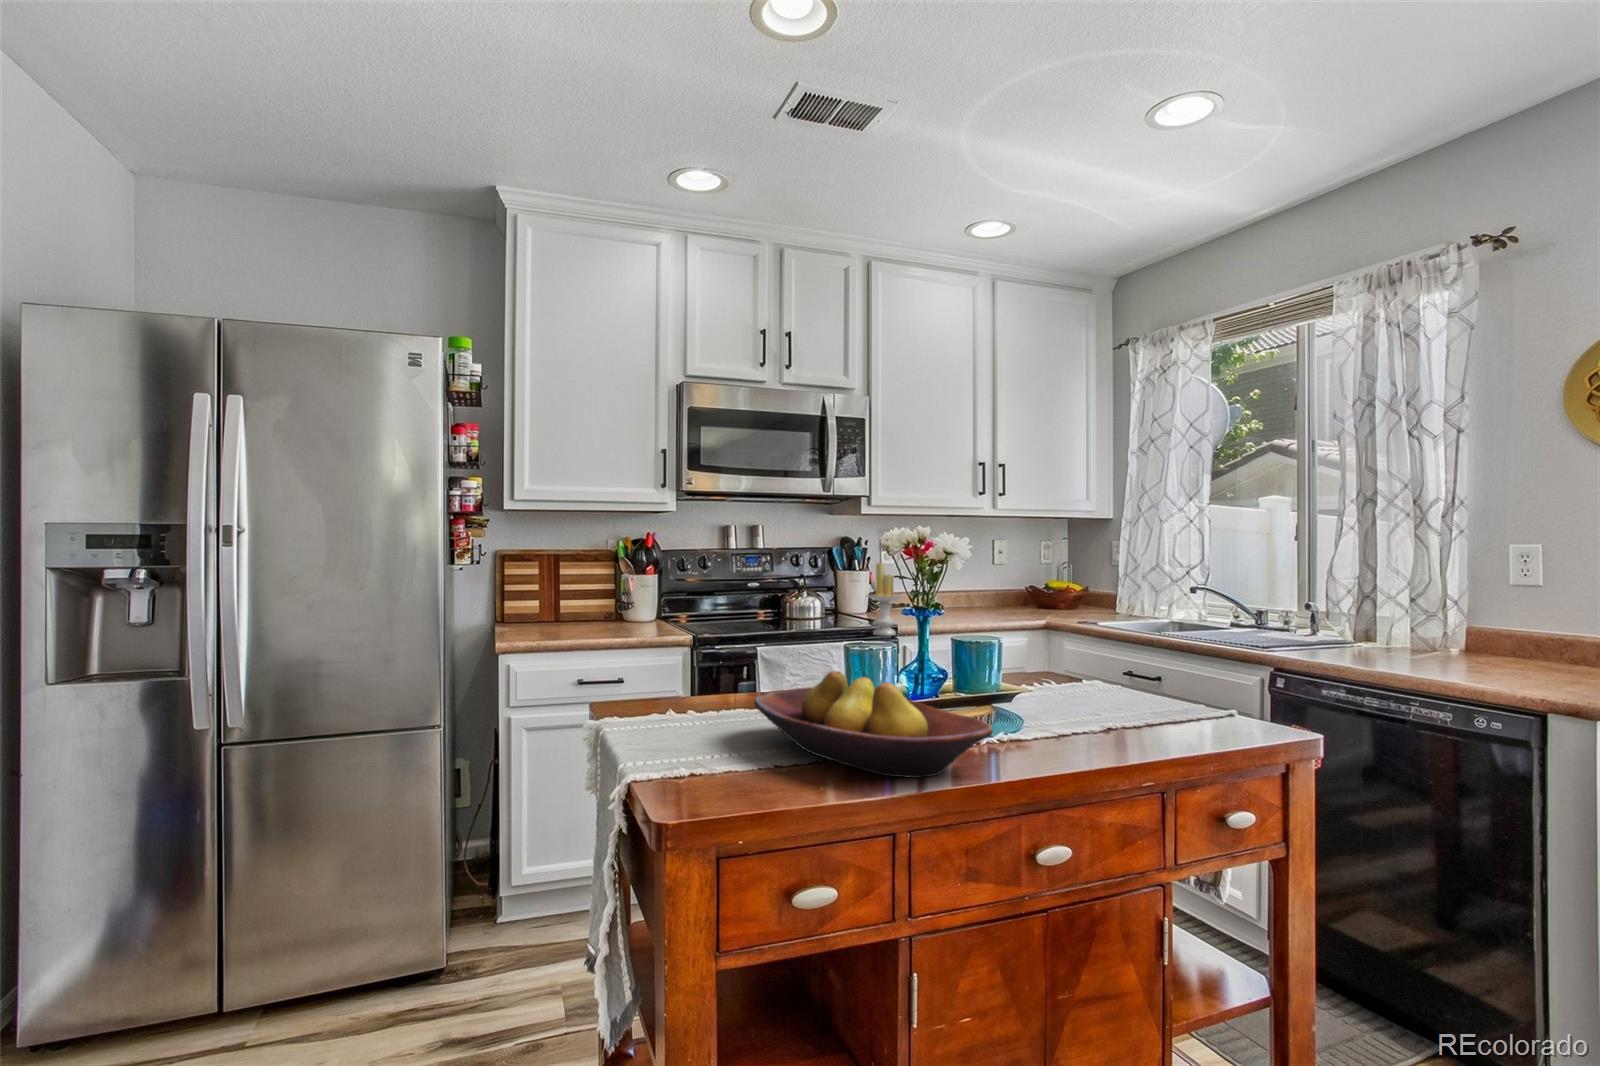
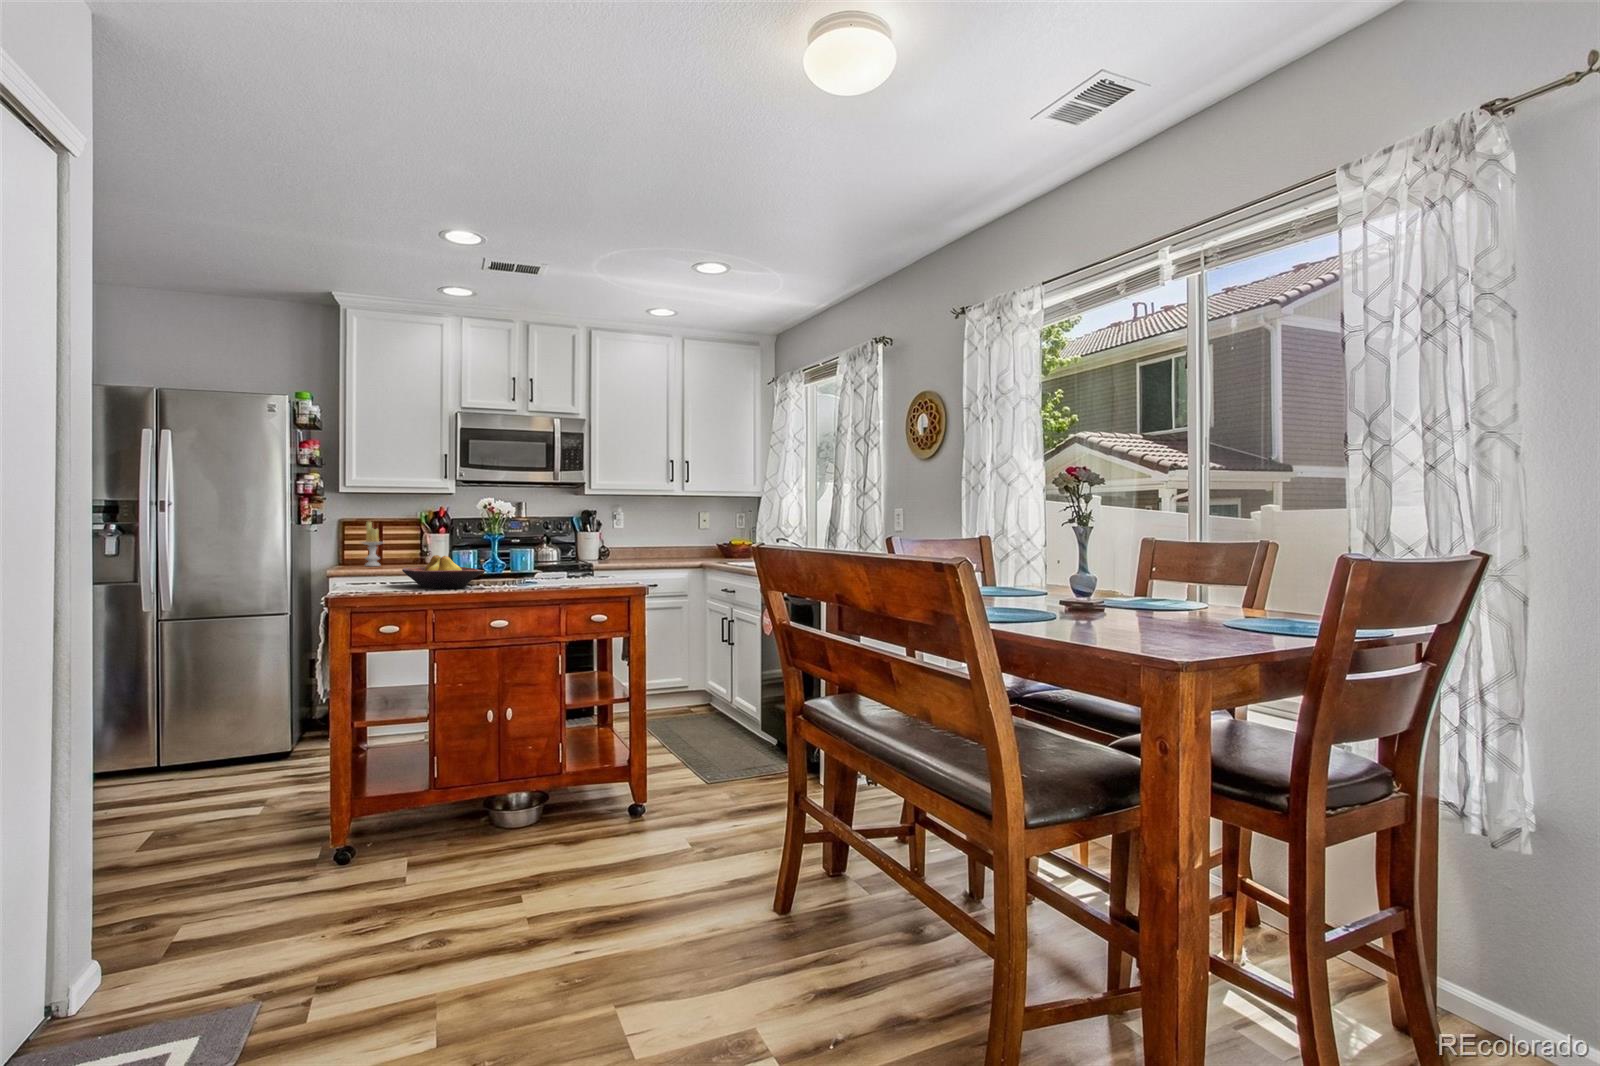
candle: present [867,563,902,636] -> present [362,522,383,566]

